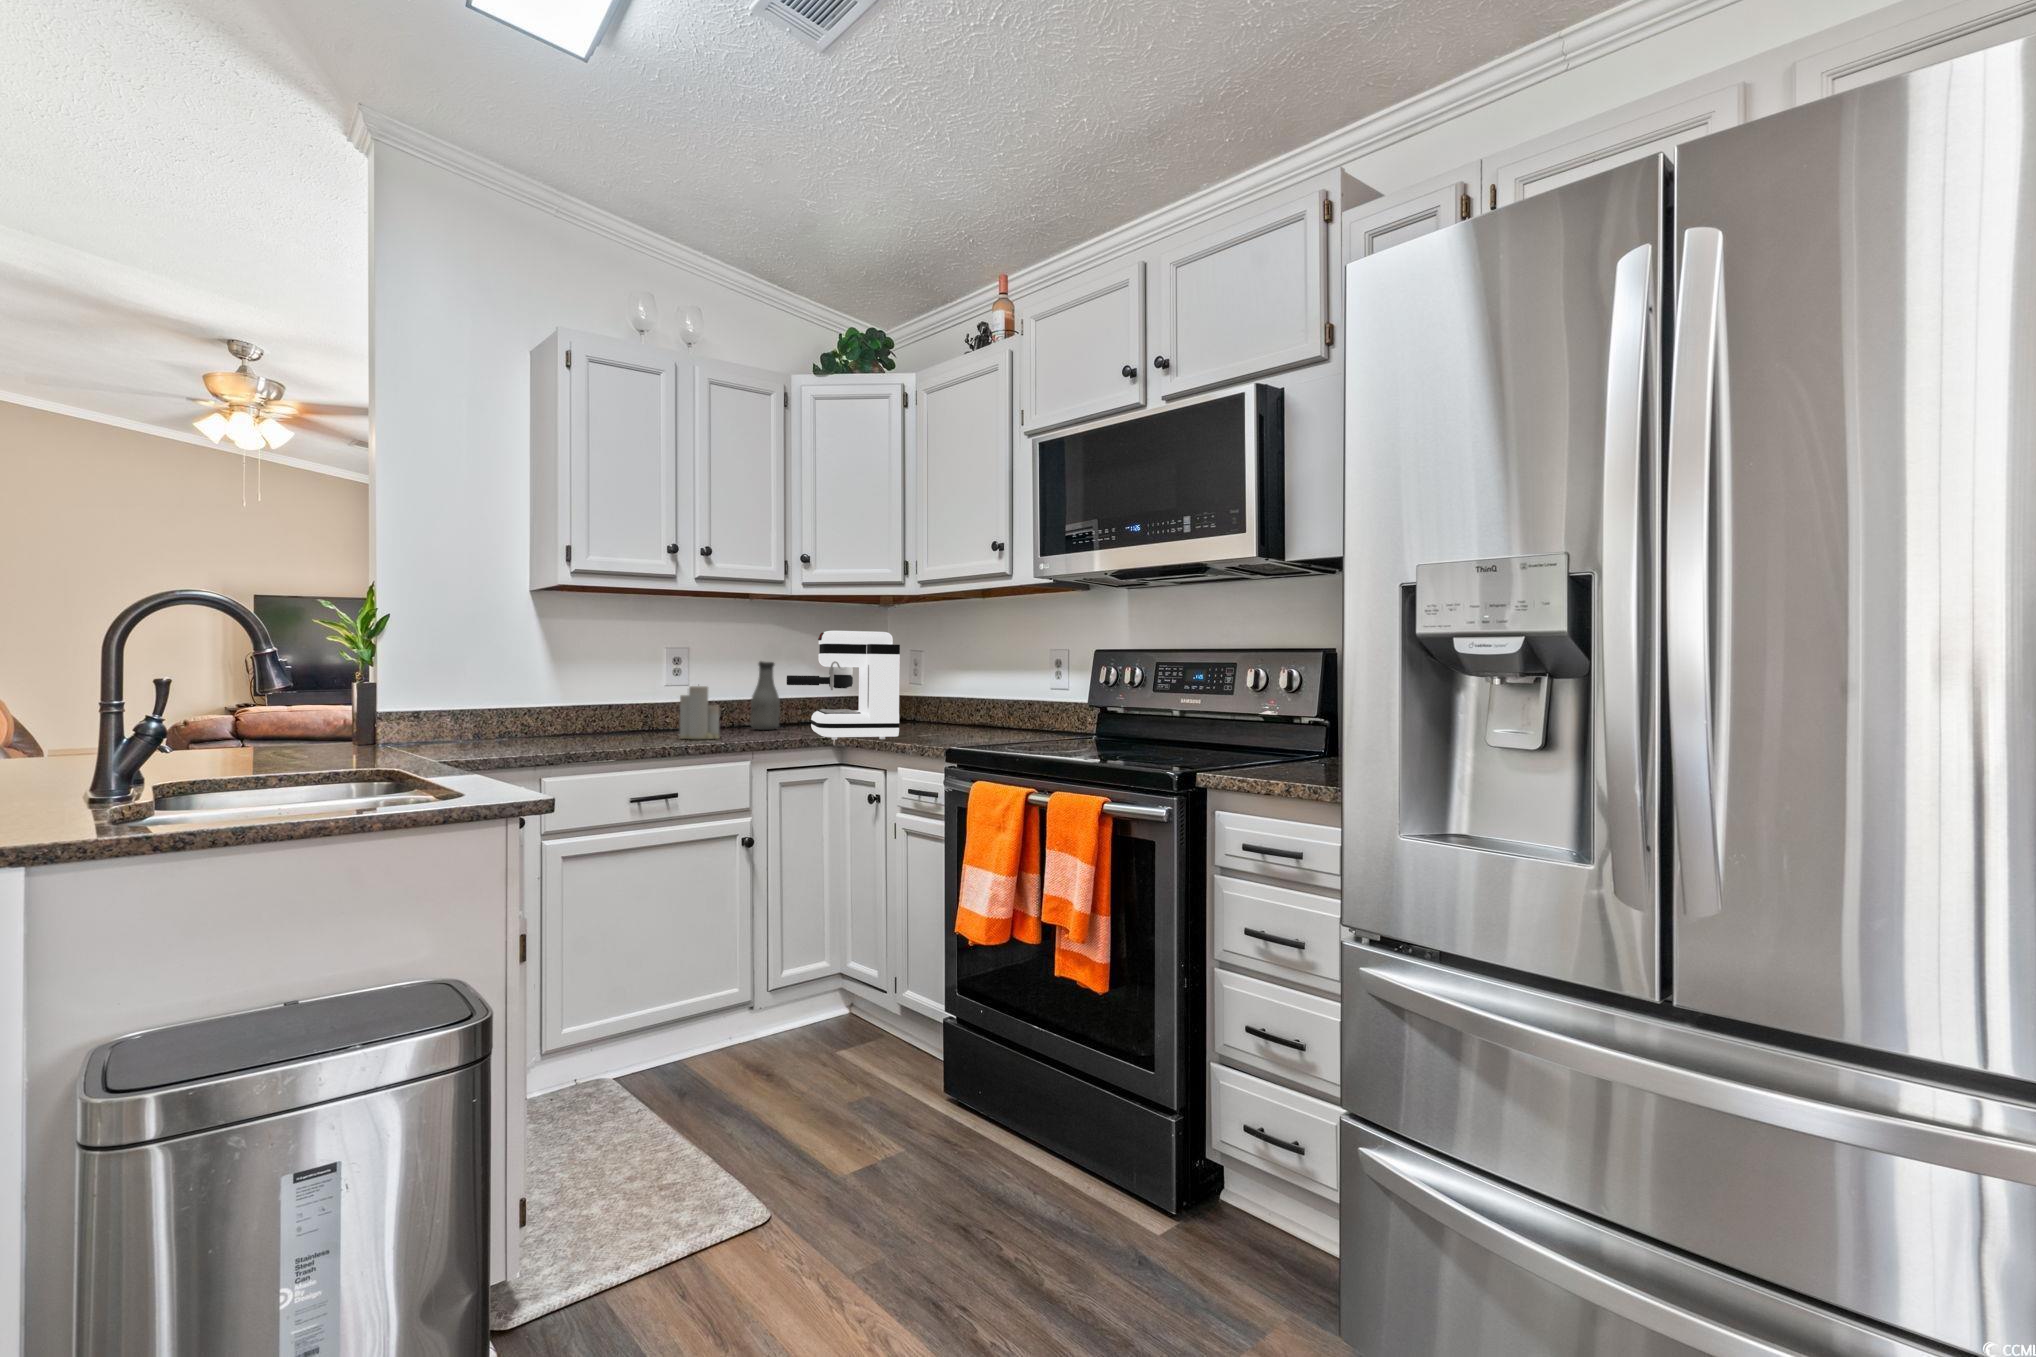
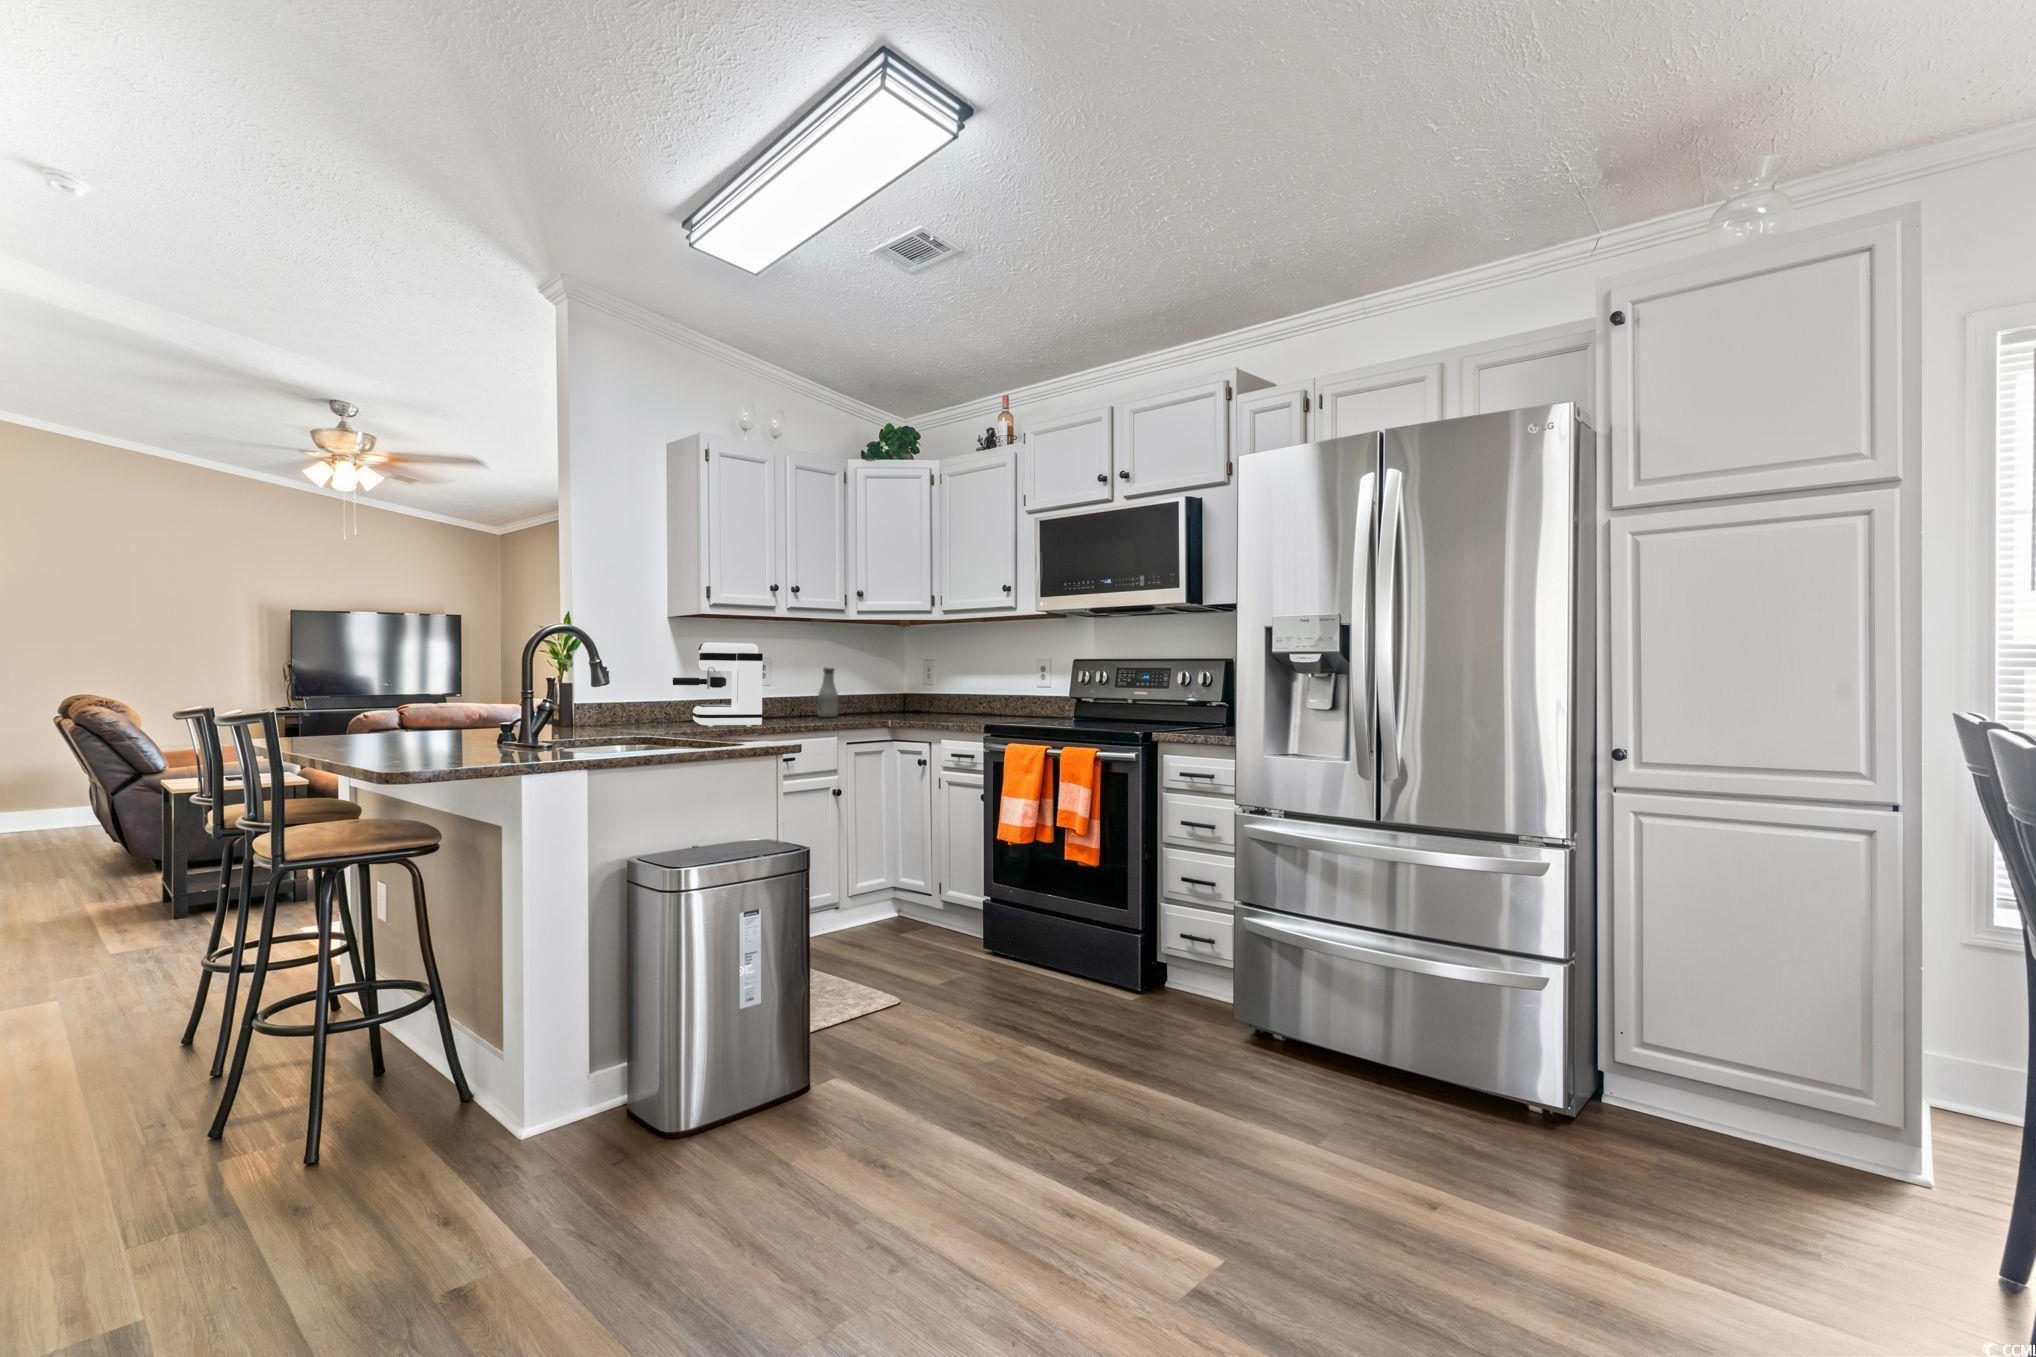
coffee maker: present [787,631,900,740] -> present [673,643,763,727]
candle: present [680,686,719,739] -> none [784,680,812,722]

